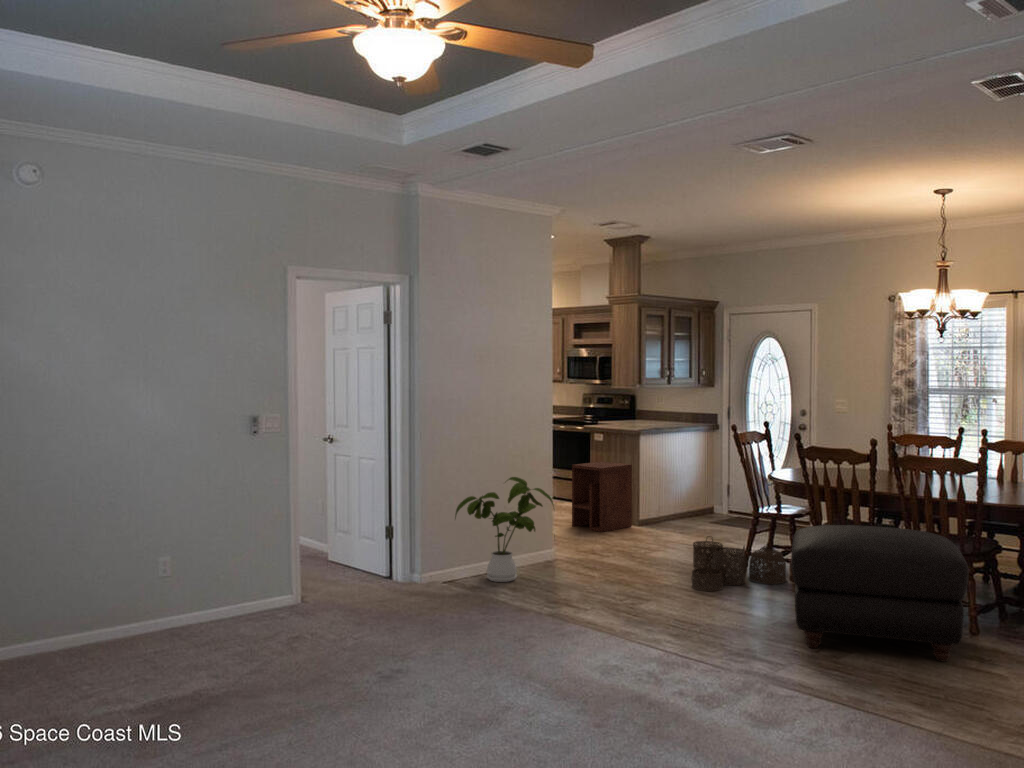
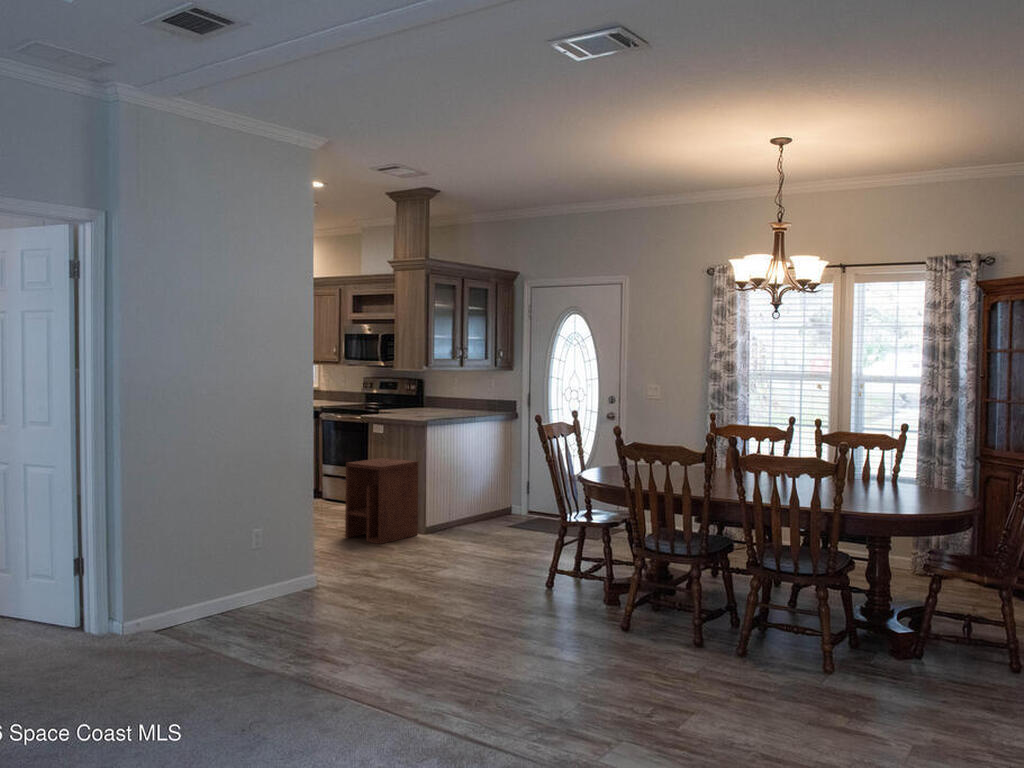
house plant: present [455,477,553,582] -> none [171,487,311,627]
ottoman: present [791,525,968,662] -> none [617,545,836,720]
woven basket: present [692,539,786,591] -> none [488,552,600,626]

